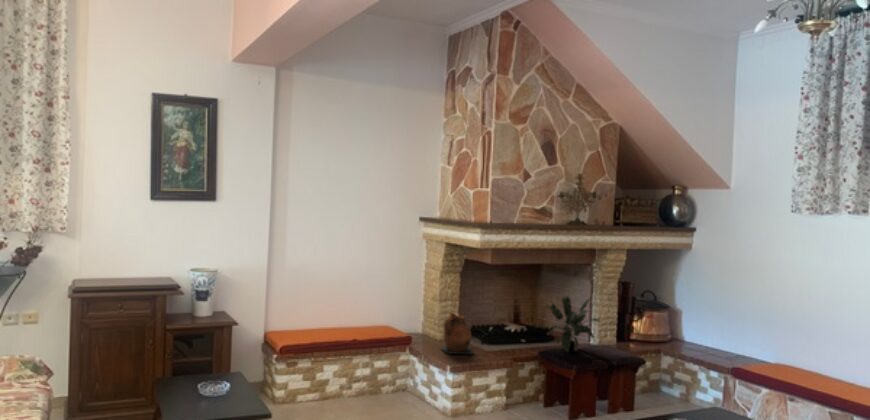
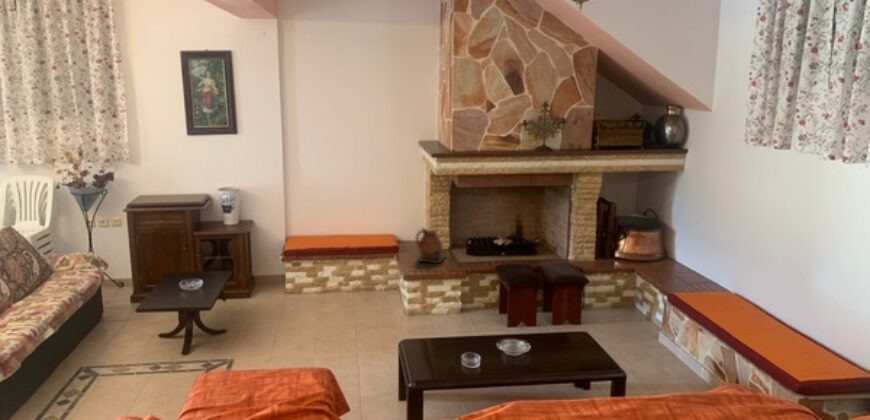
potted plant: present [546,297,599,353] -> none [508,215,555,266]

